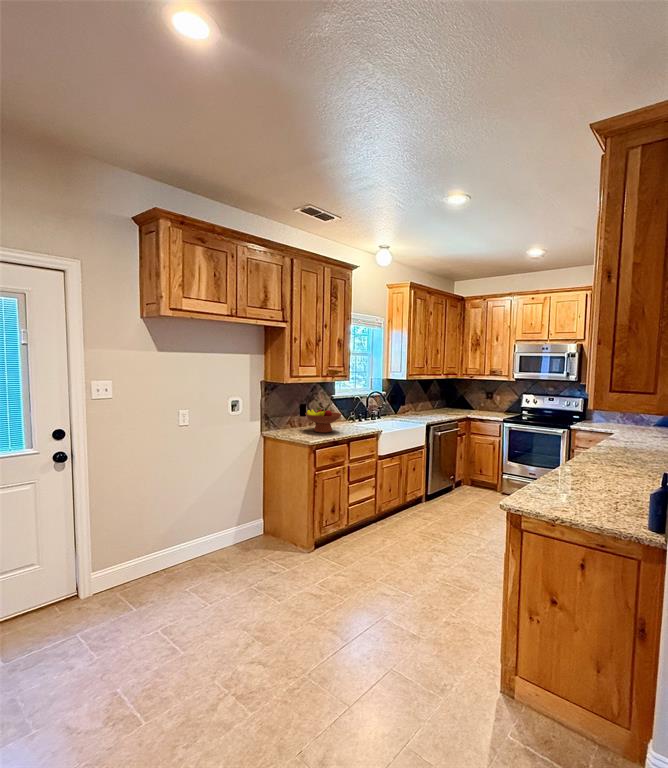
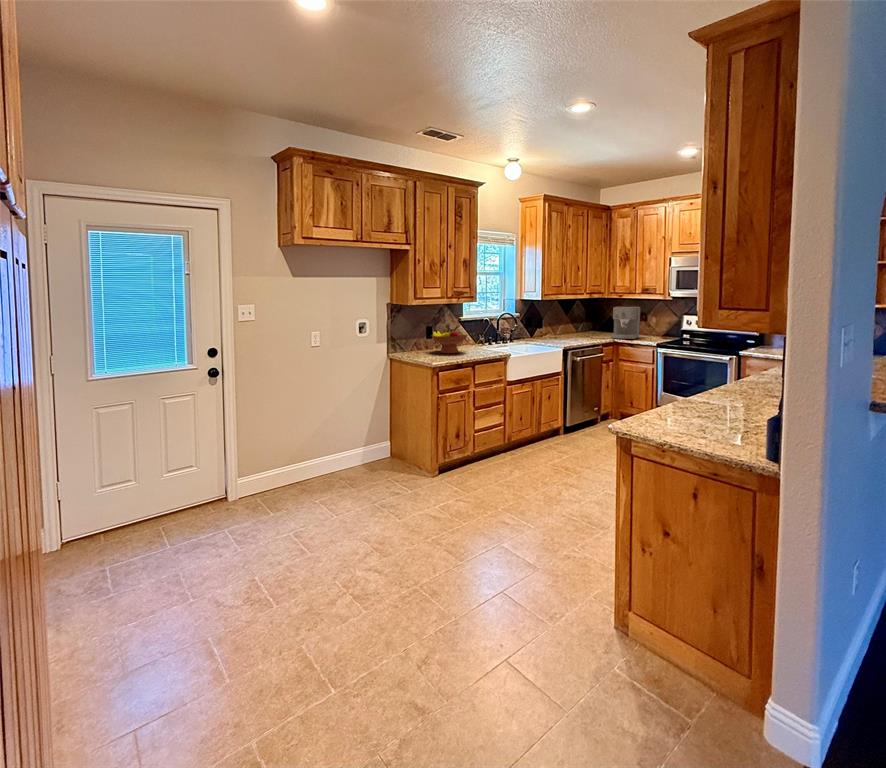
coffee maker: none [467,386,492,416] -> present [611,307,640,339]

